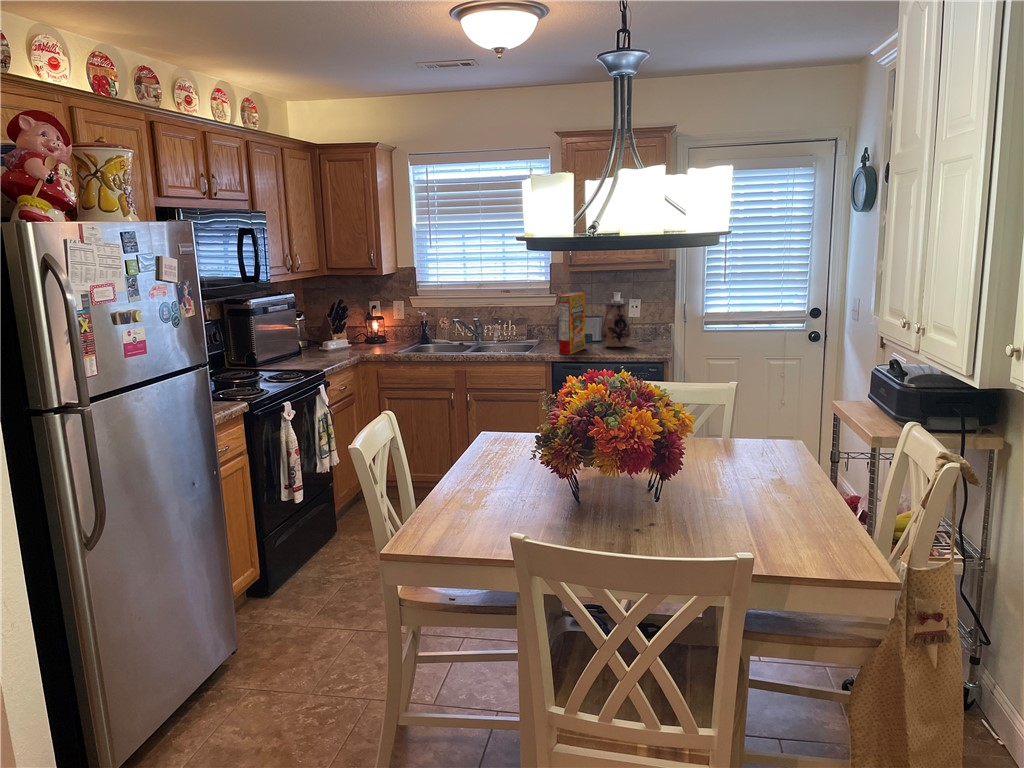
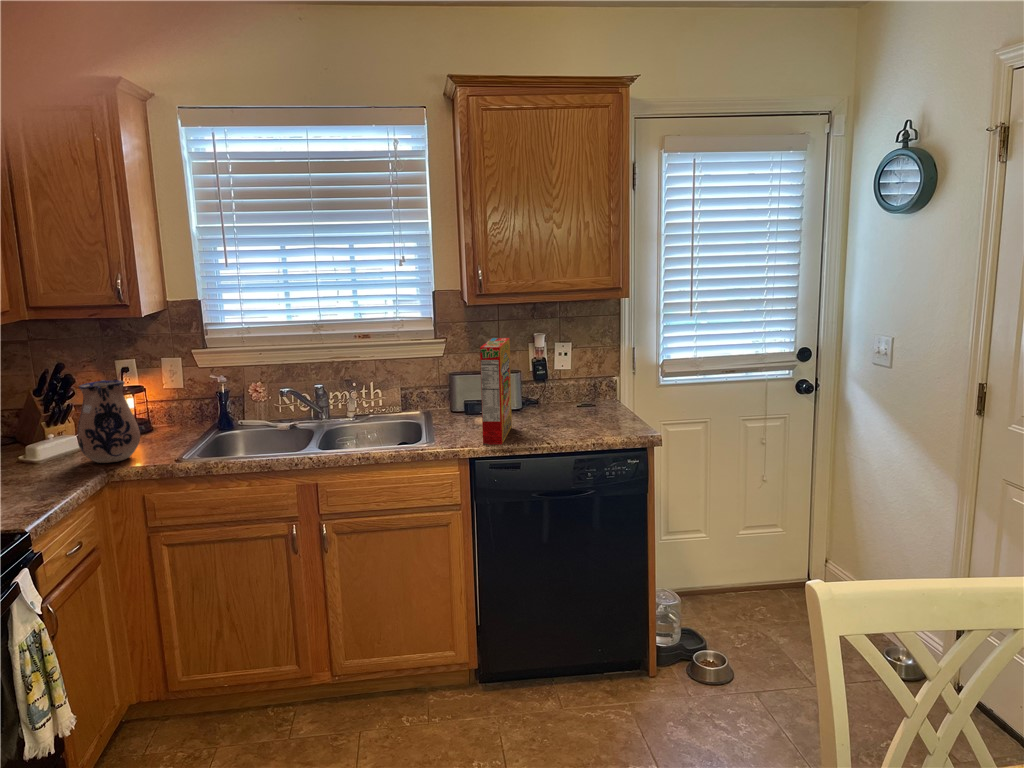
ceramic pitcher: present [601,303,631,347] -> present [77,380,140,463]

